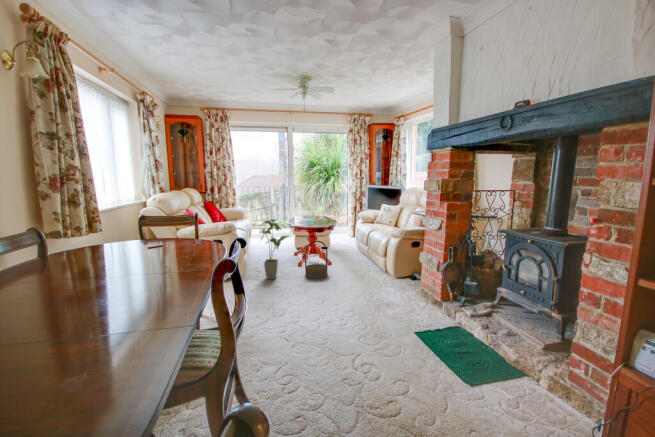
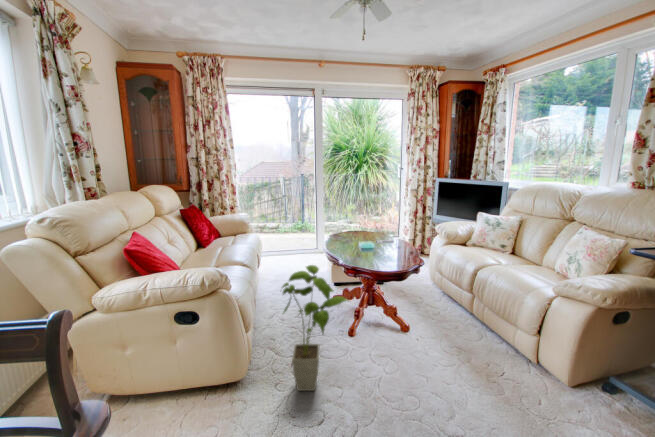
basket: present [305,241,328,279] -> none [376,307,425,392]

